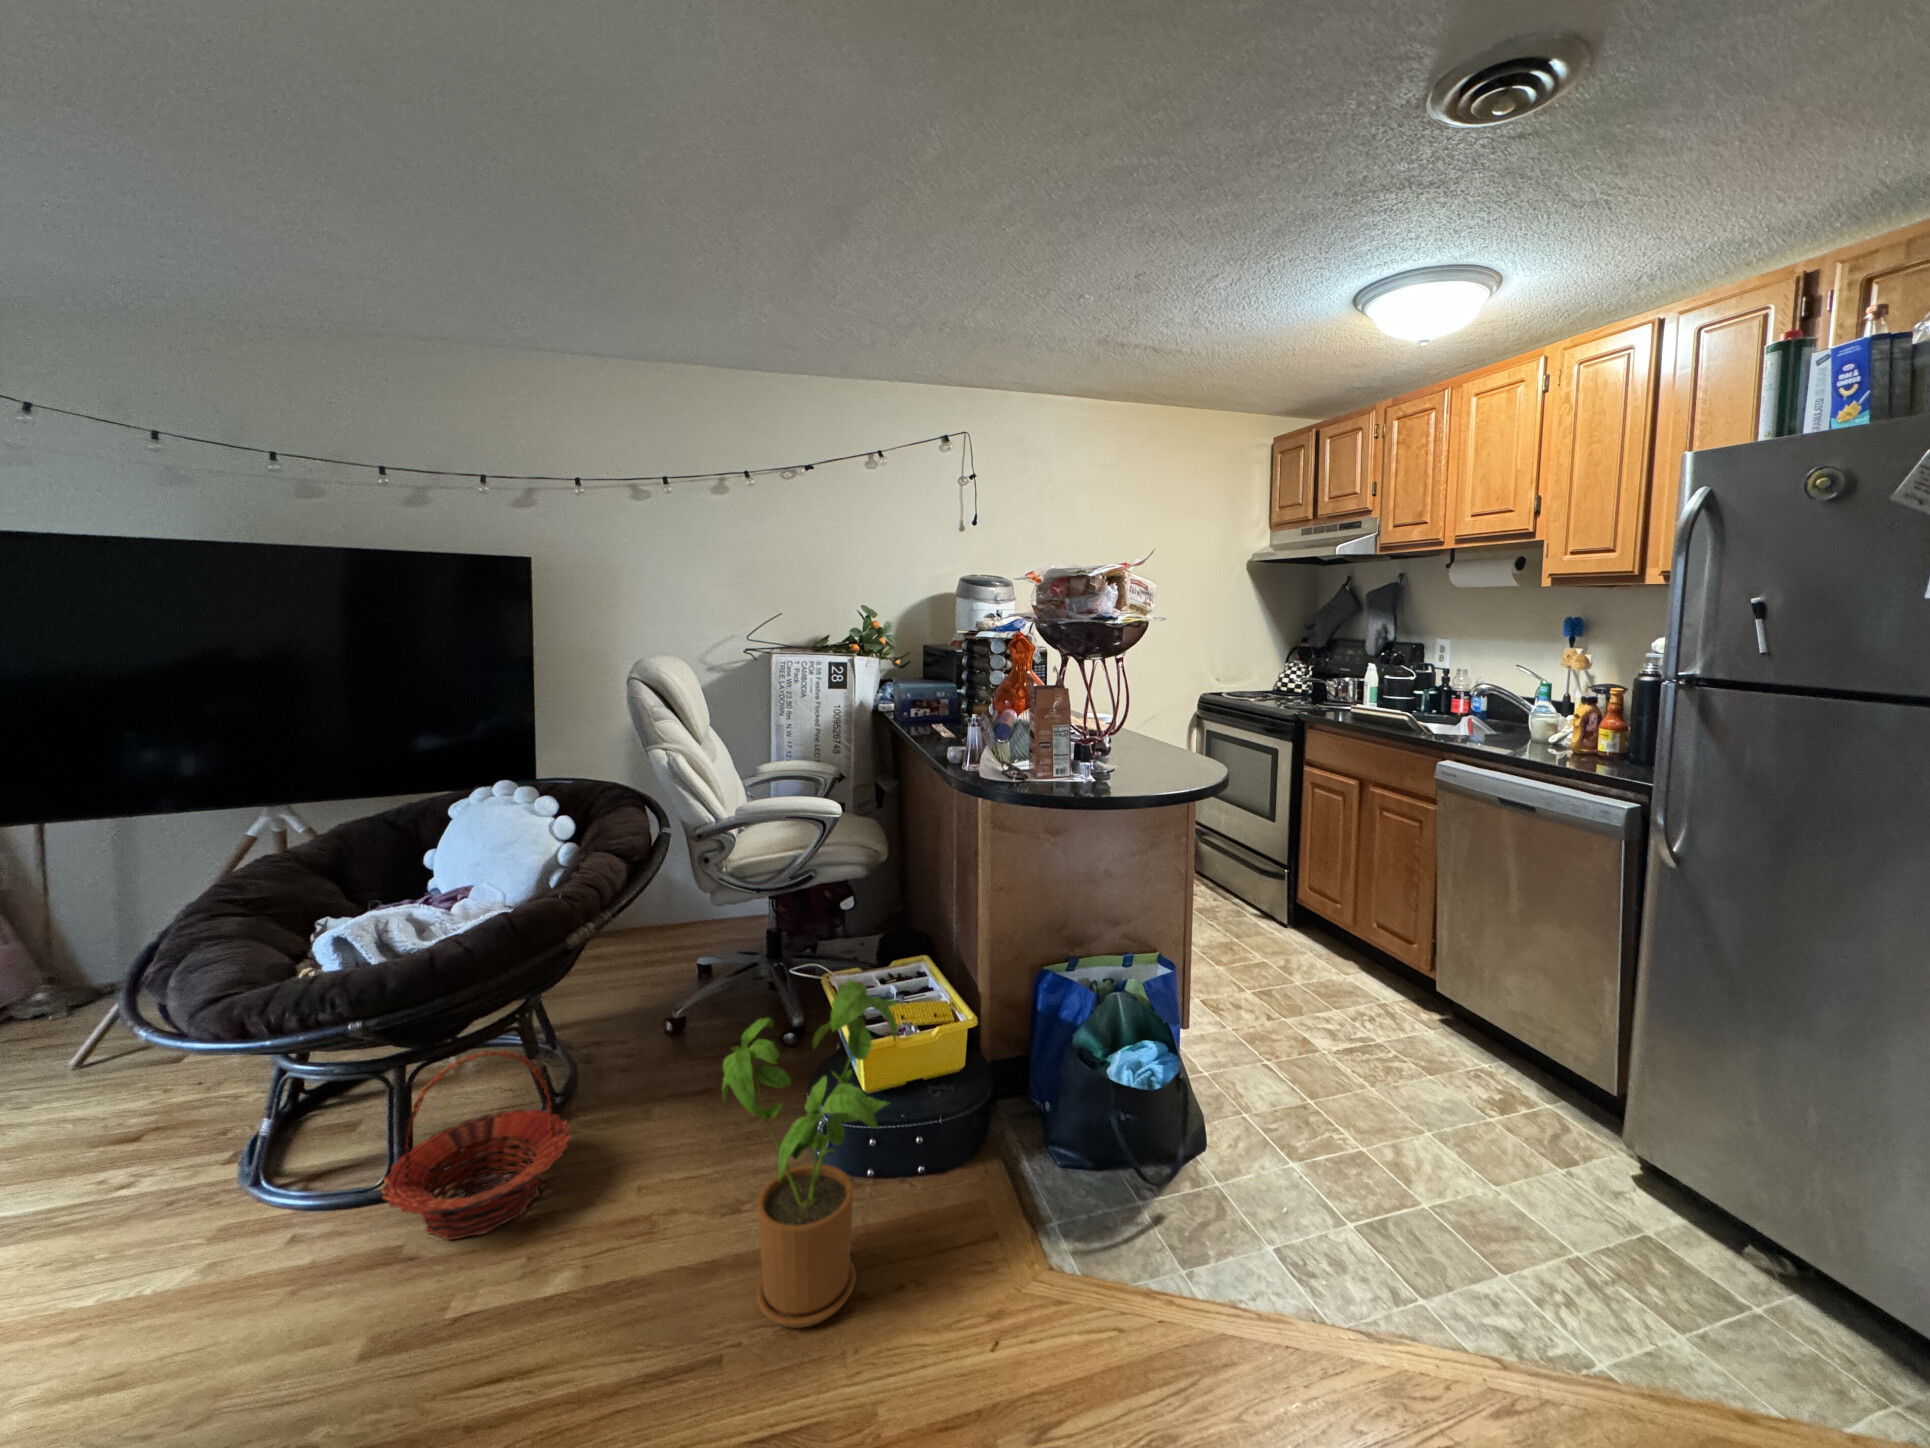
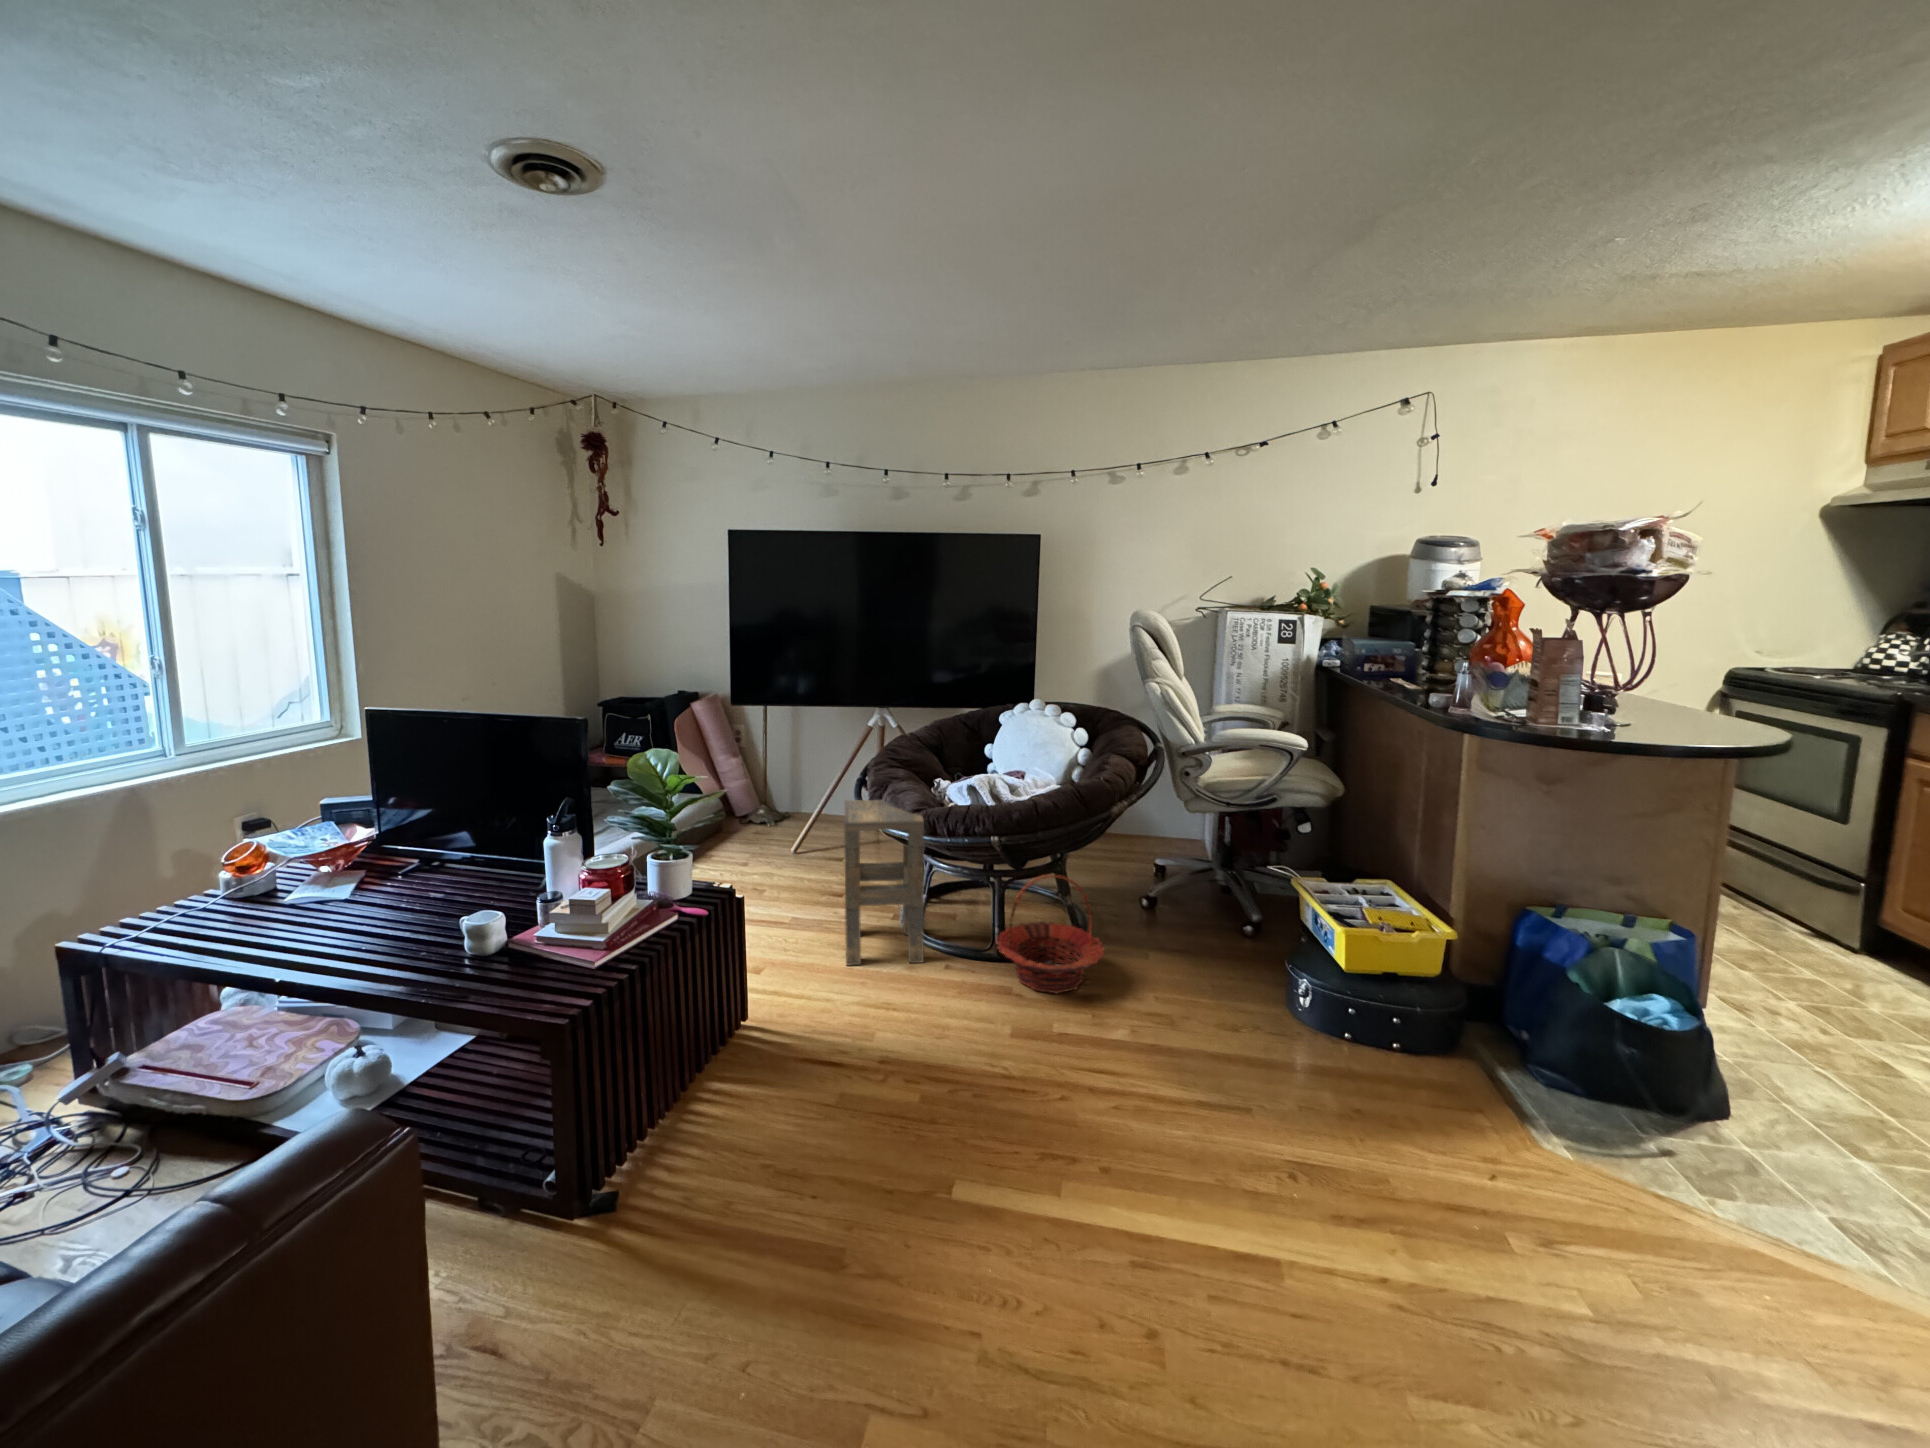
side table: none [31,971,264,1314] -> present [844,800,924,965]
house plant: present [722,980,897,1328] -> none [1245,870,1402,1121]

